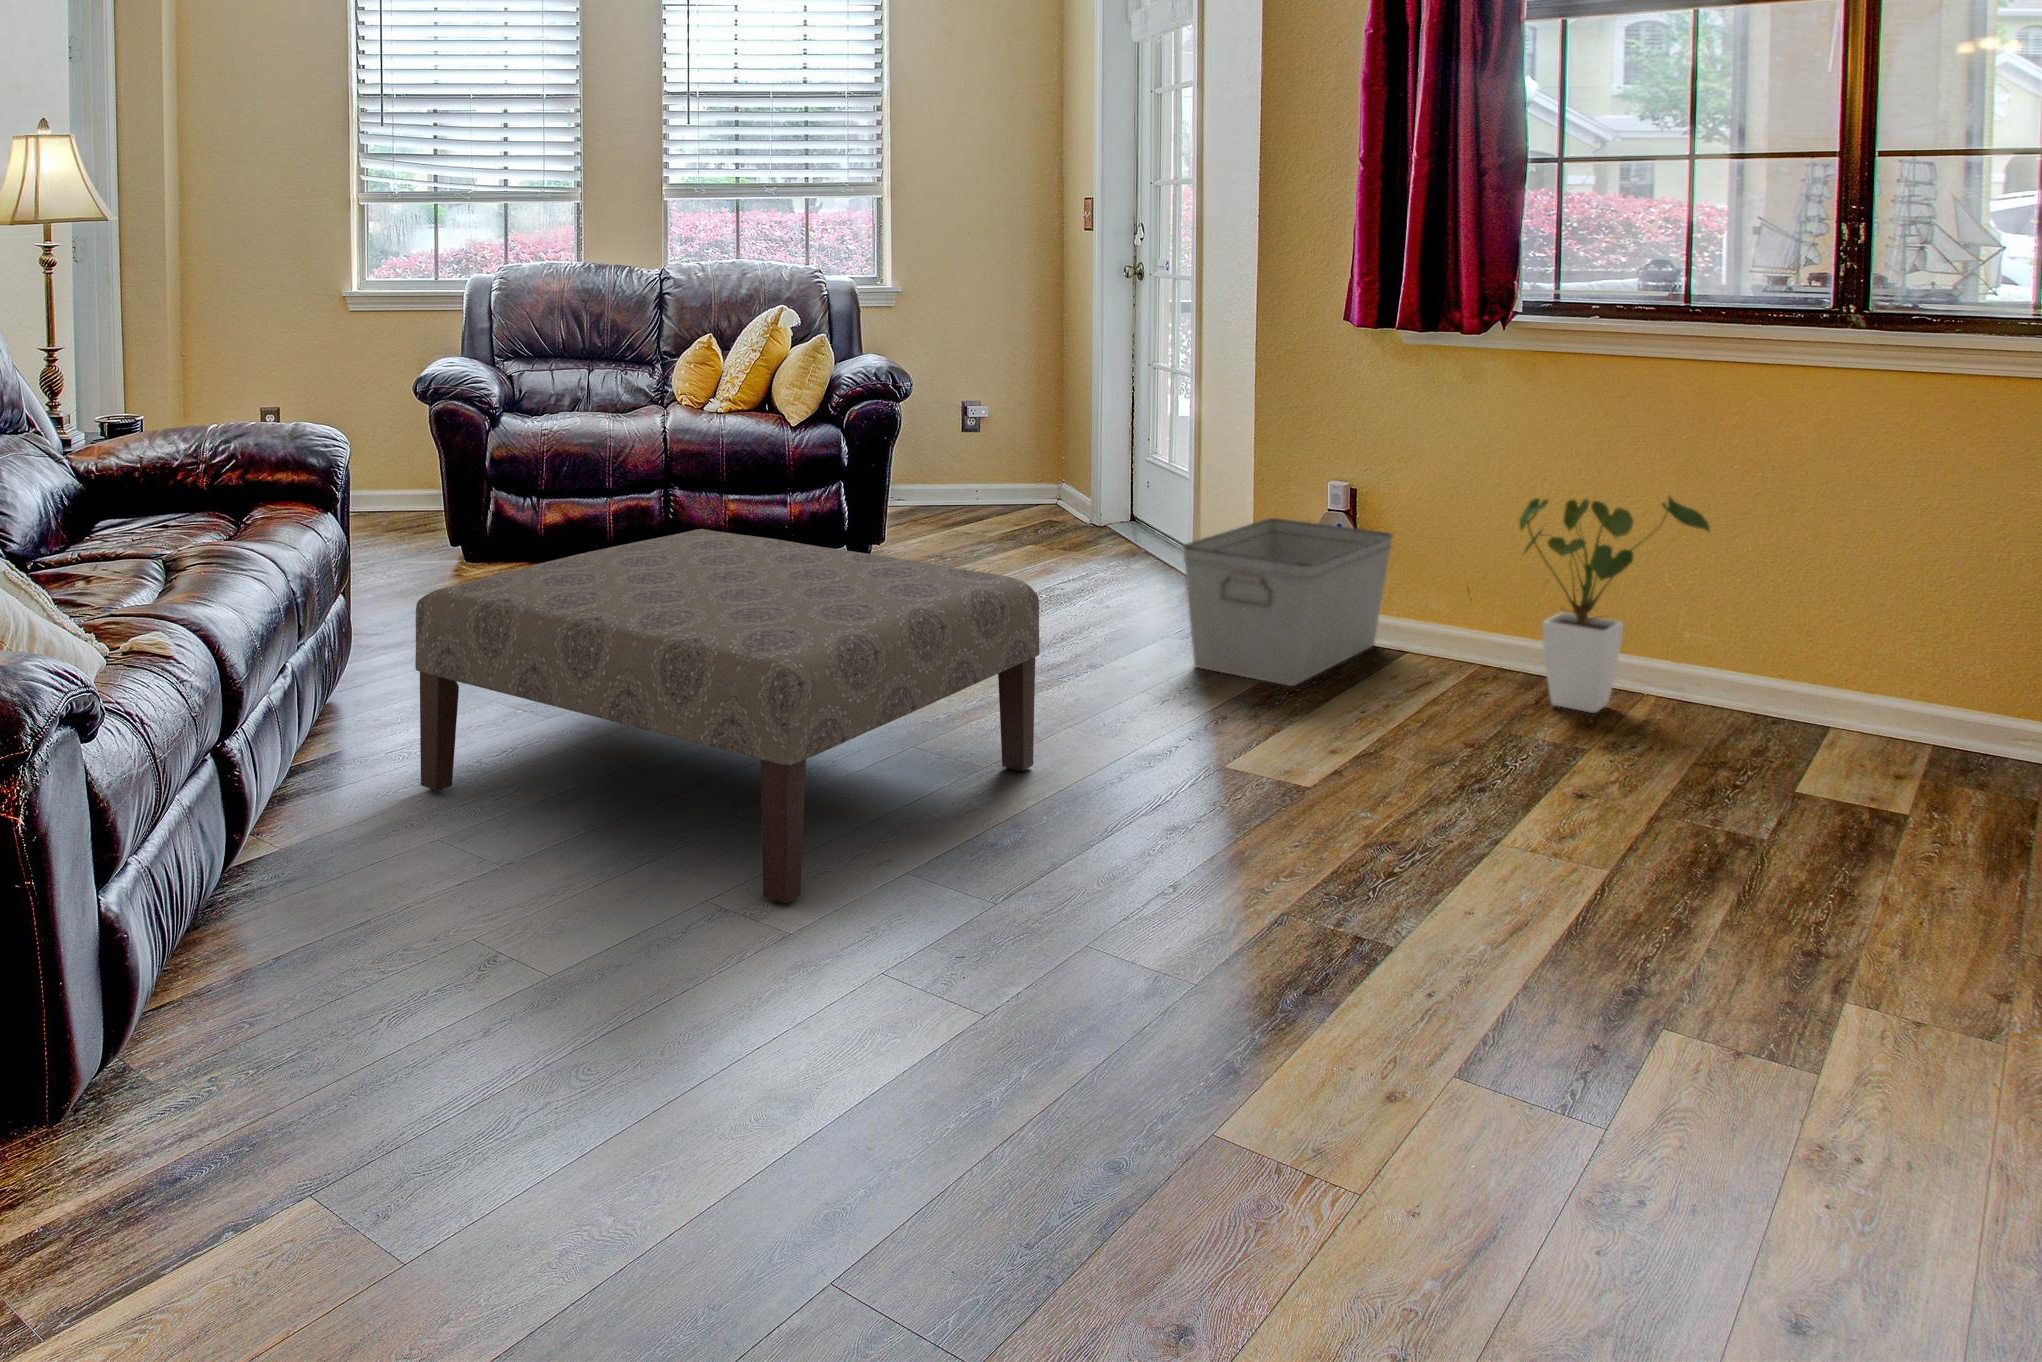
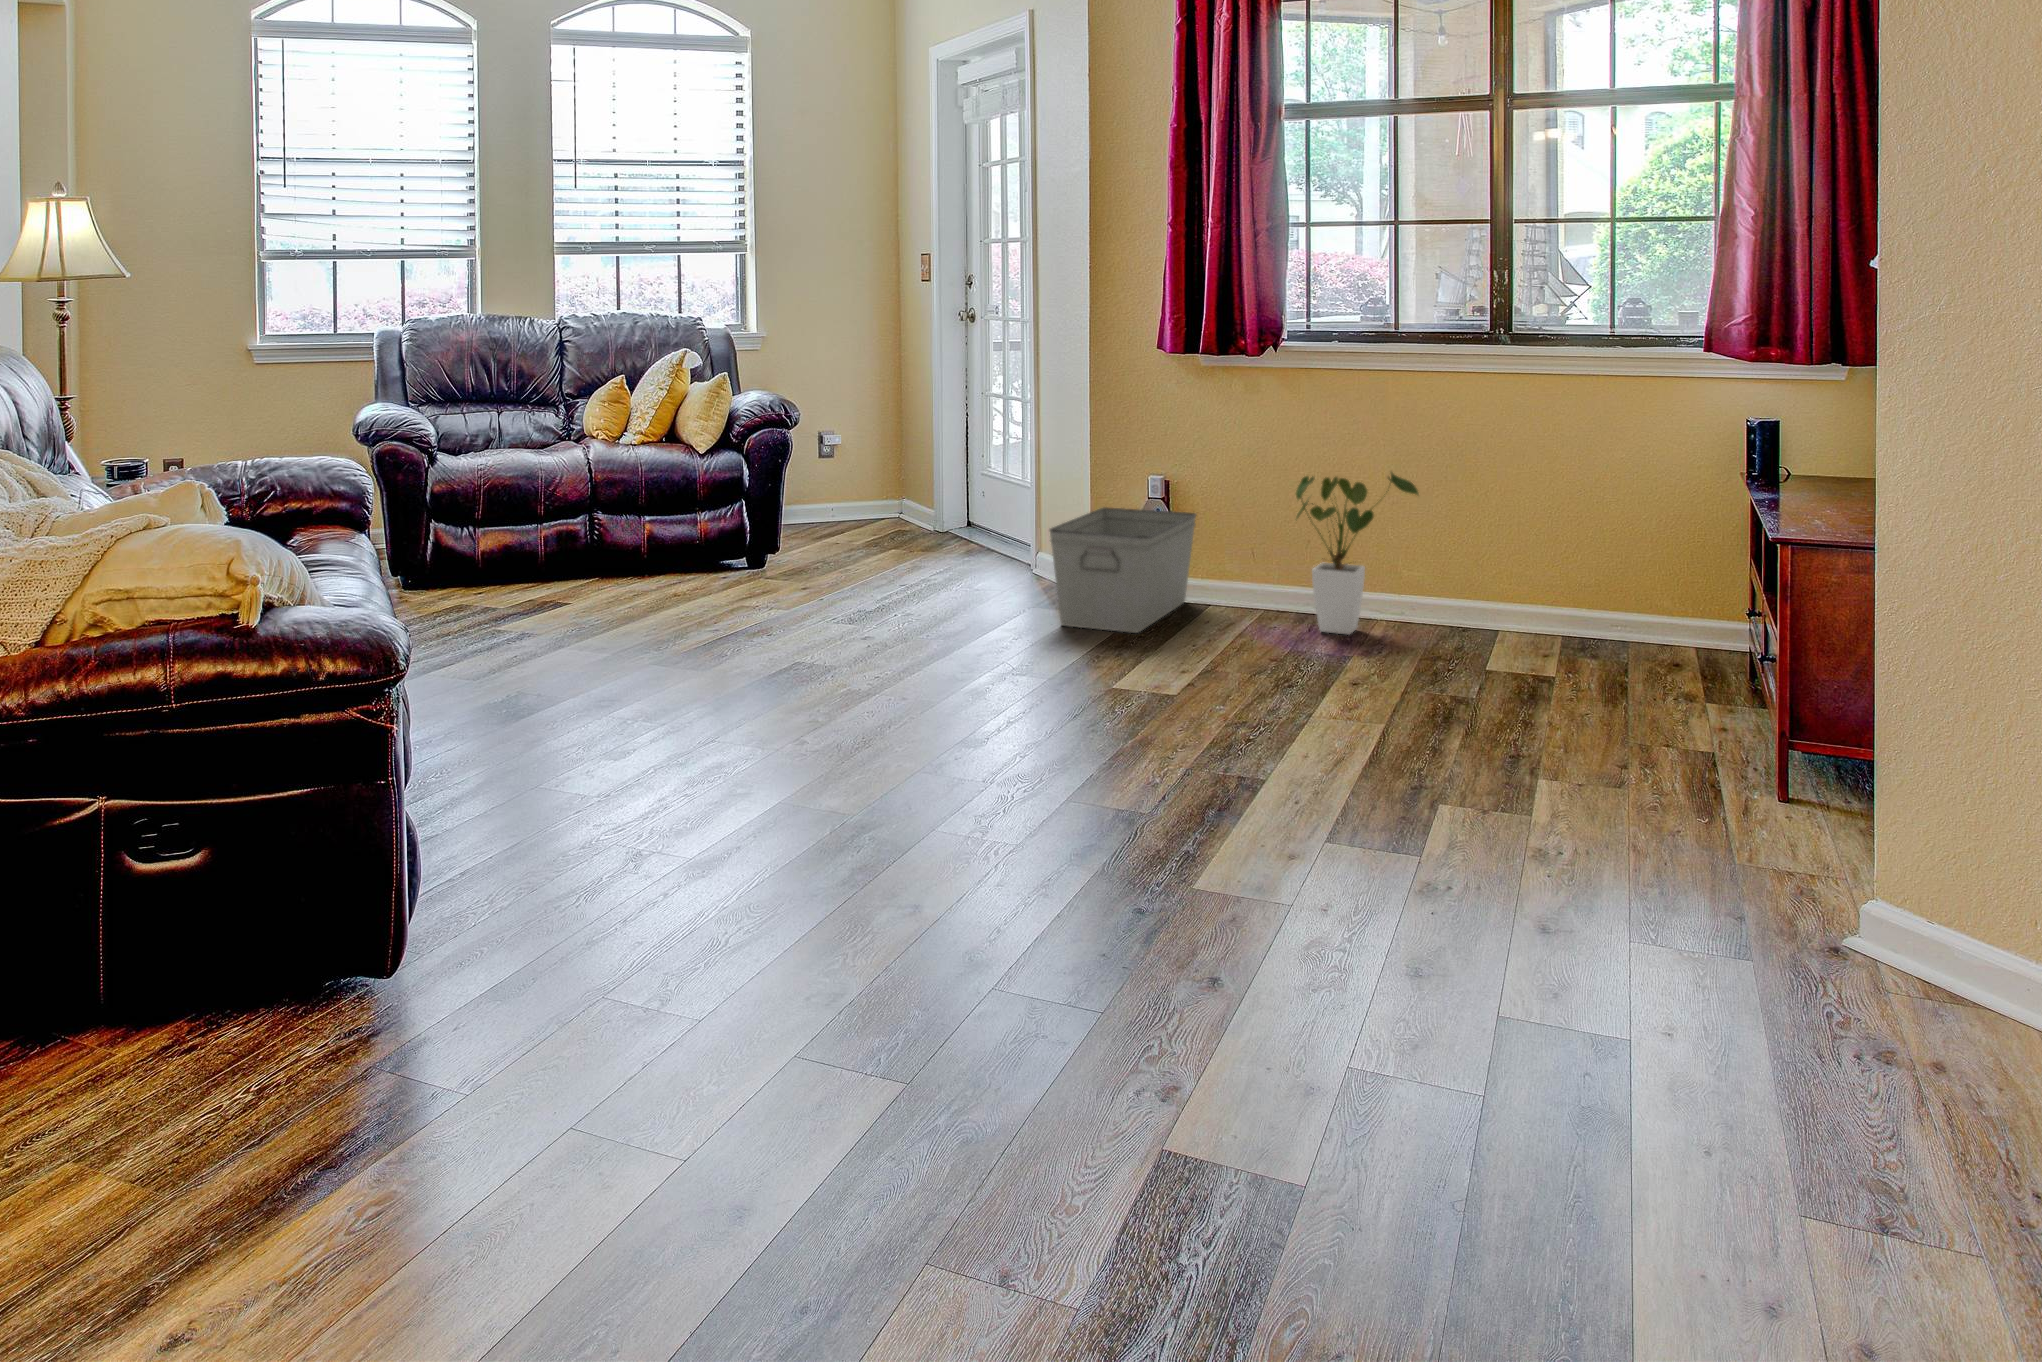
ottoman: present [415,529,1040,903] -> none [488,533,975,800]

